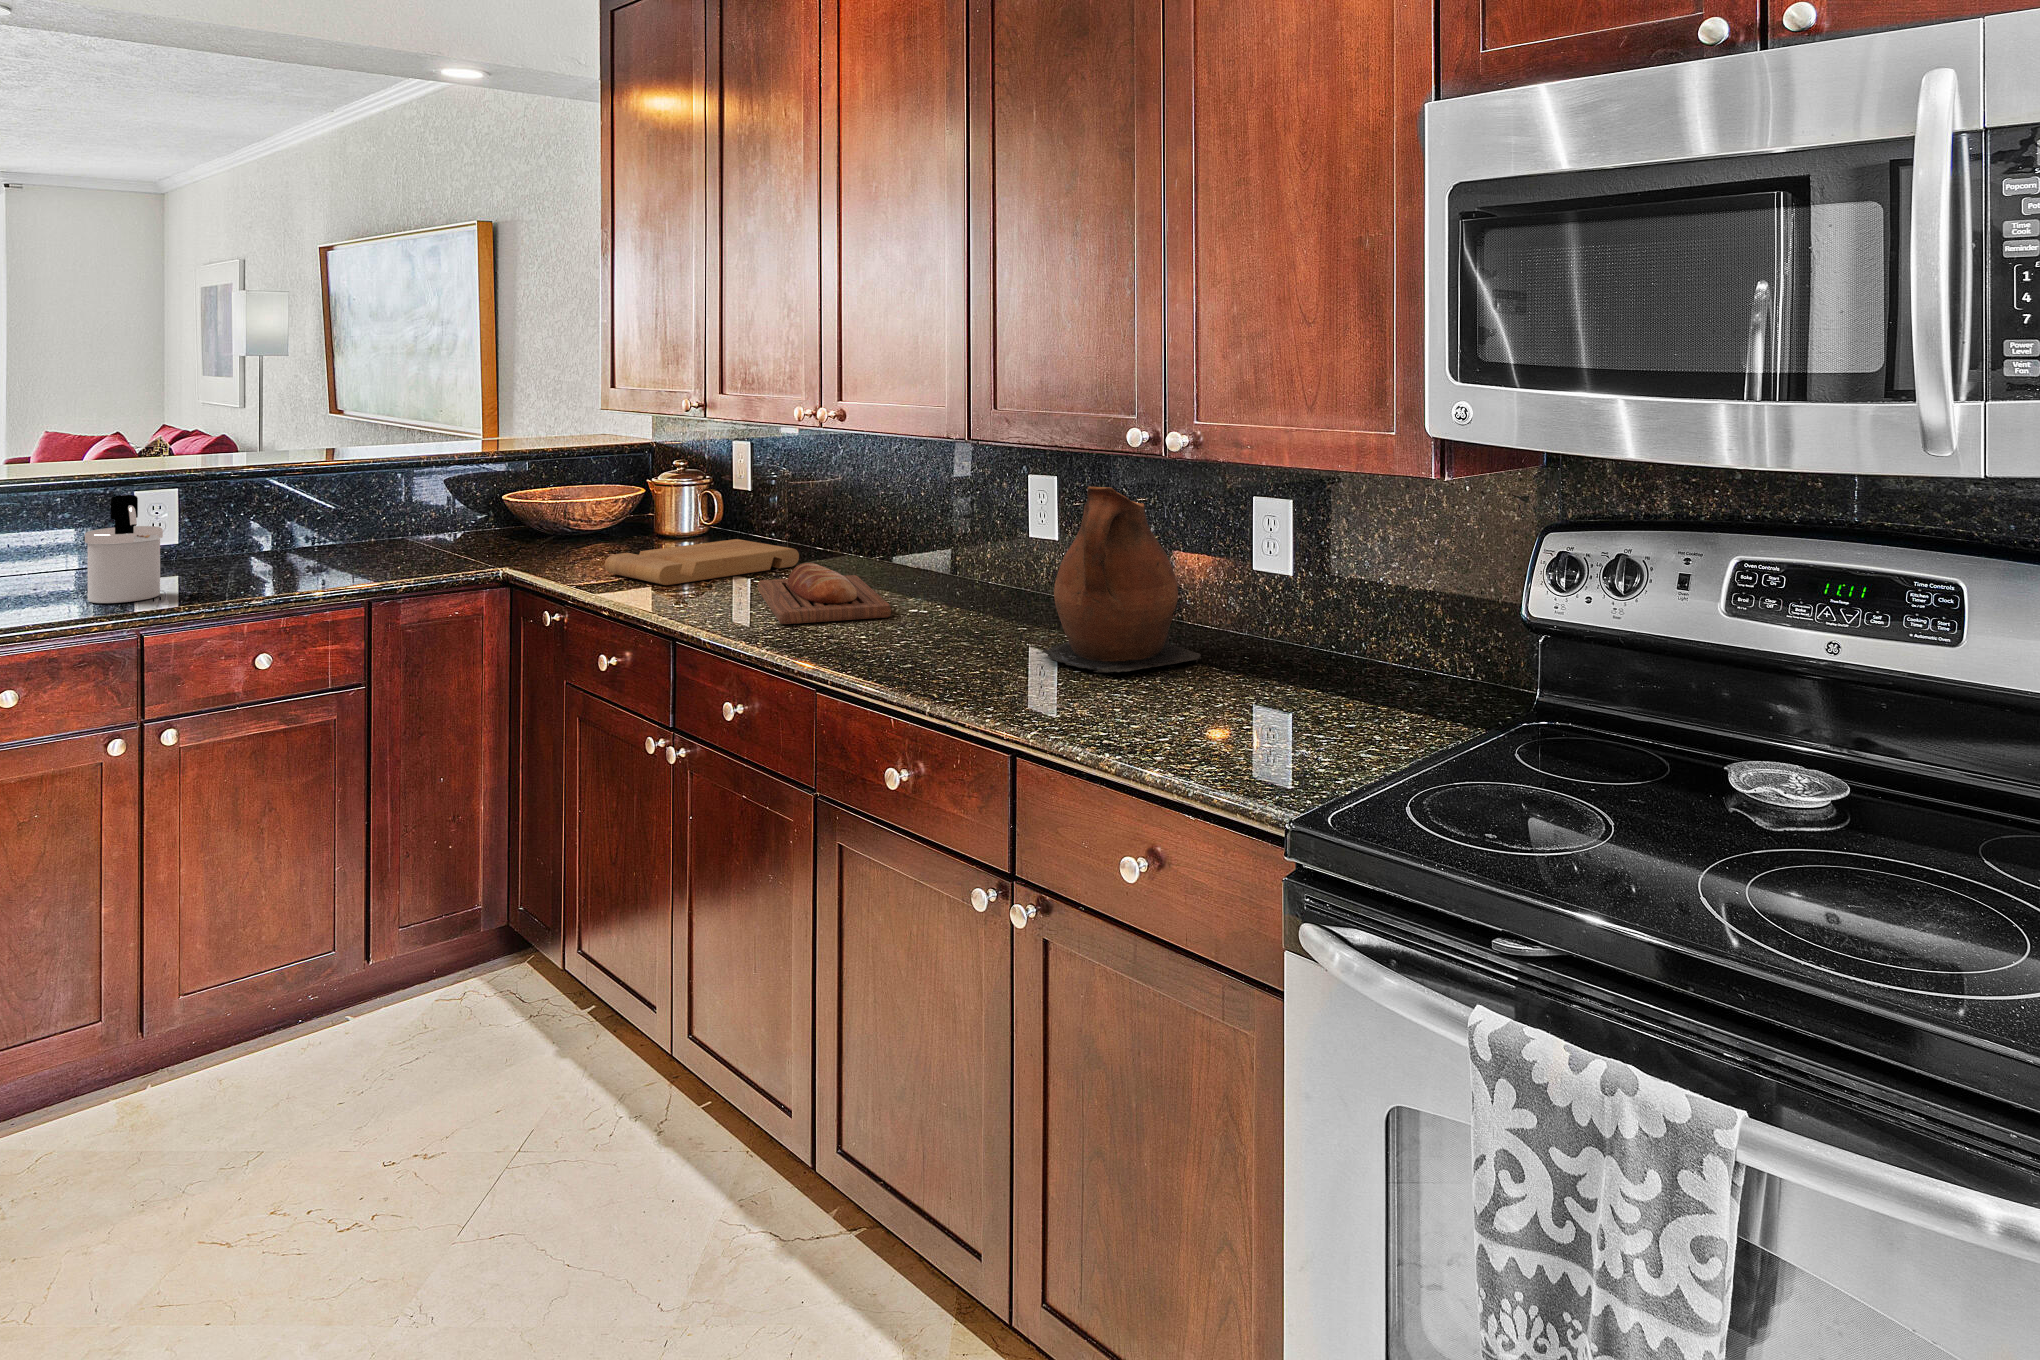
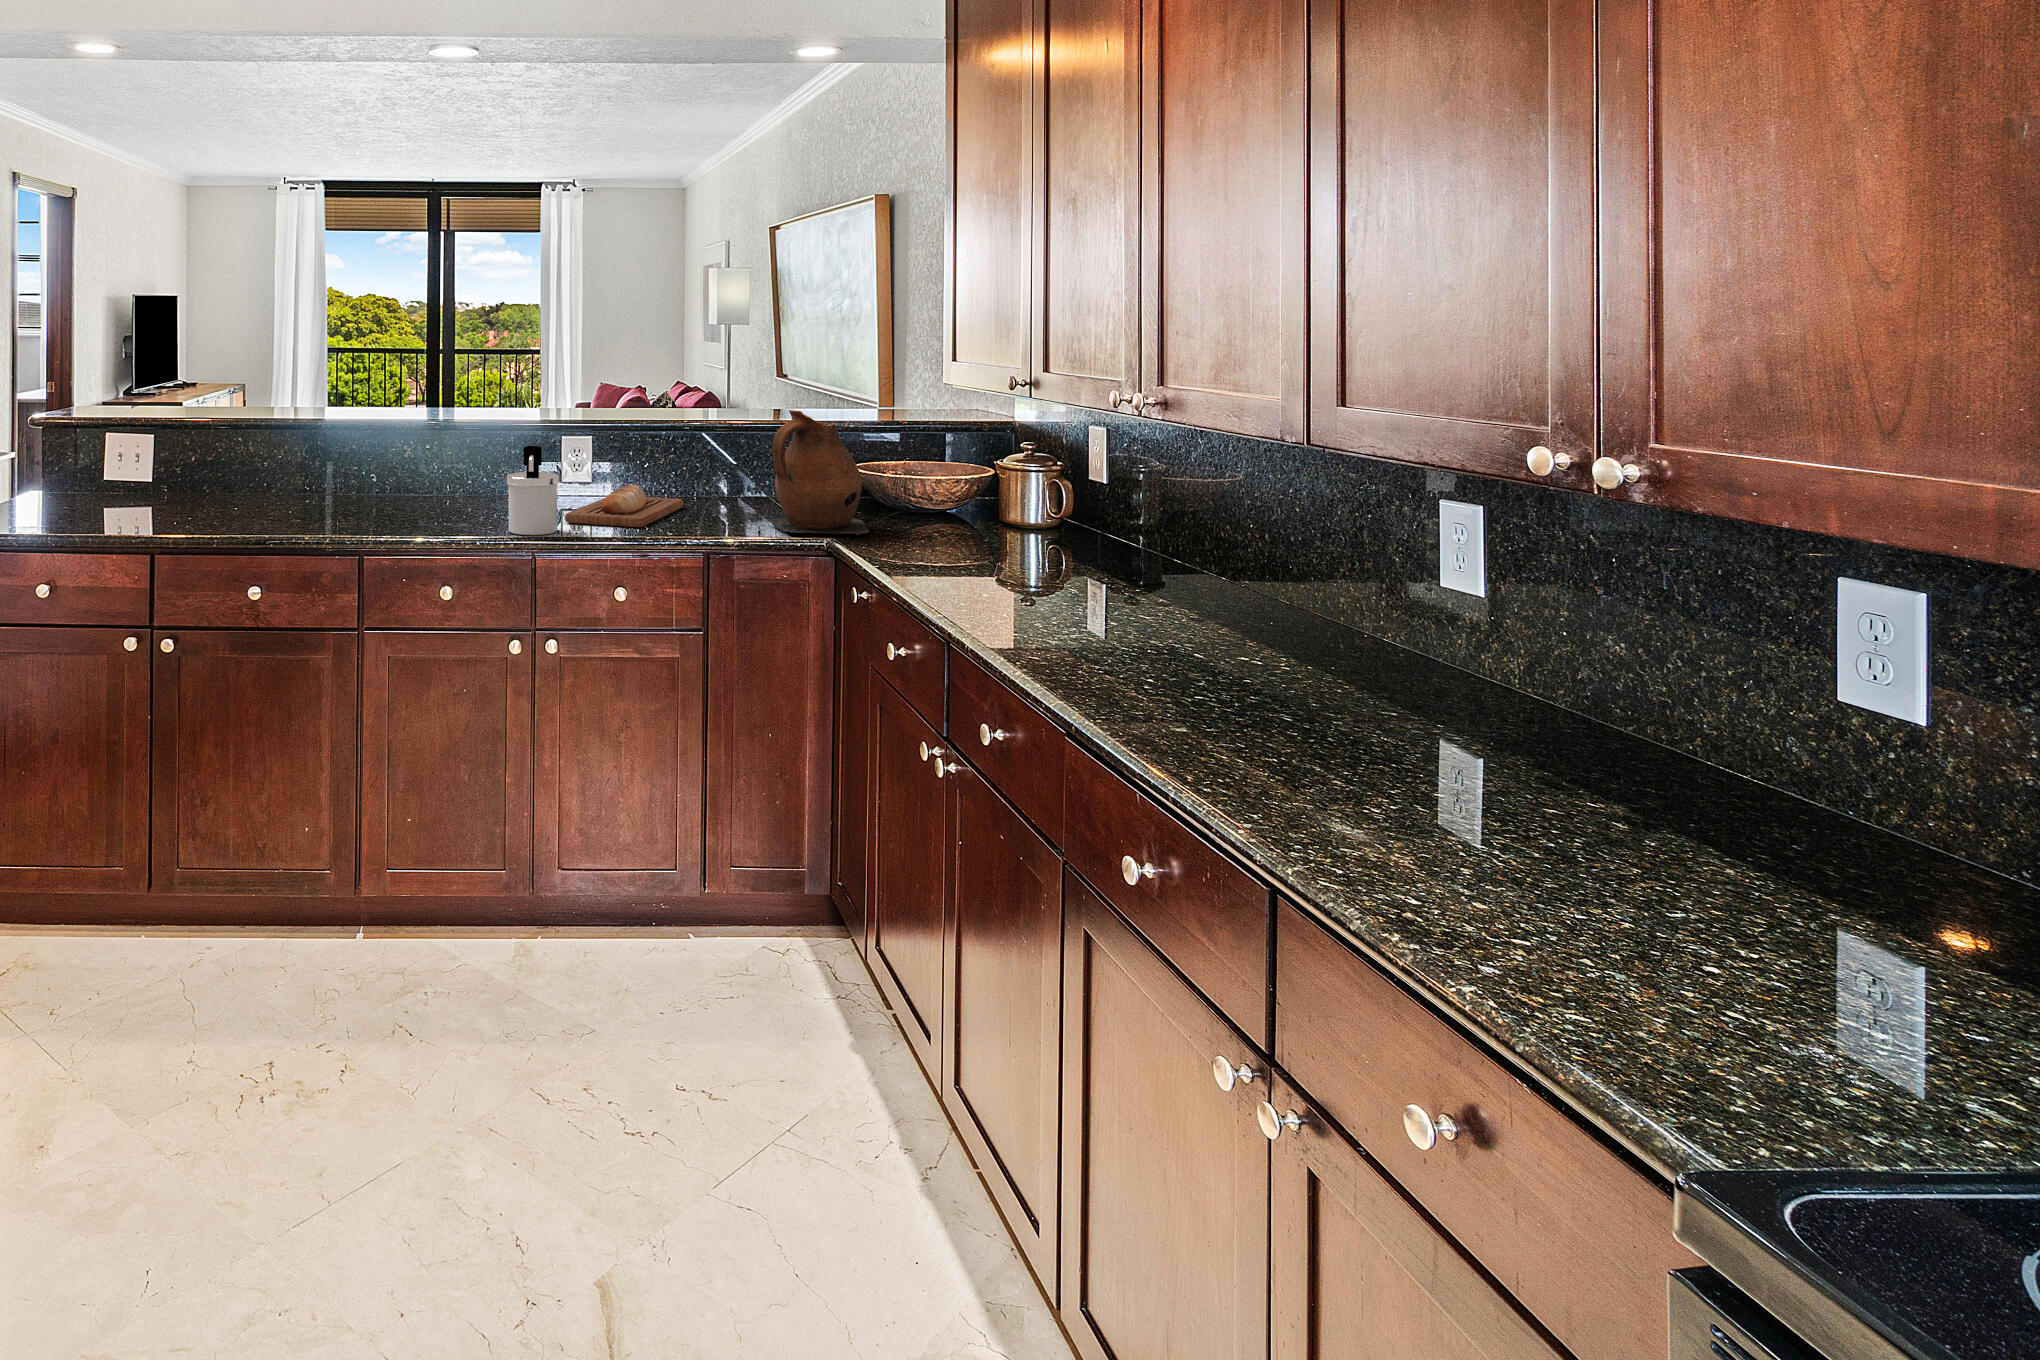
ceramic pitcher: present [1037,487,1201,673] -> present [770,410,869,537]
cutting board: present [605,539,799,585] -> none [916,537,1136,581]
bread loaf: present [758,563,891,624] -> present [565,485,683,527]

